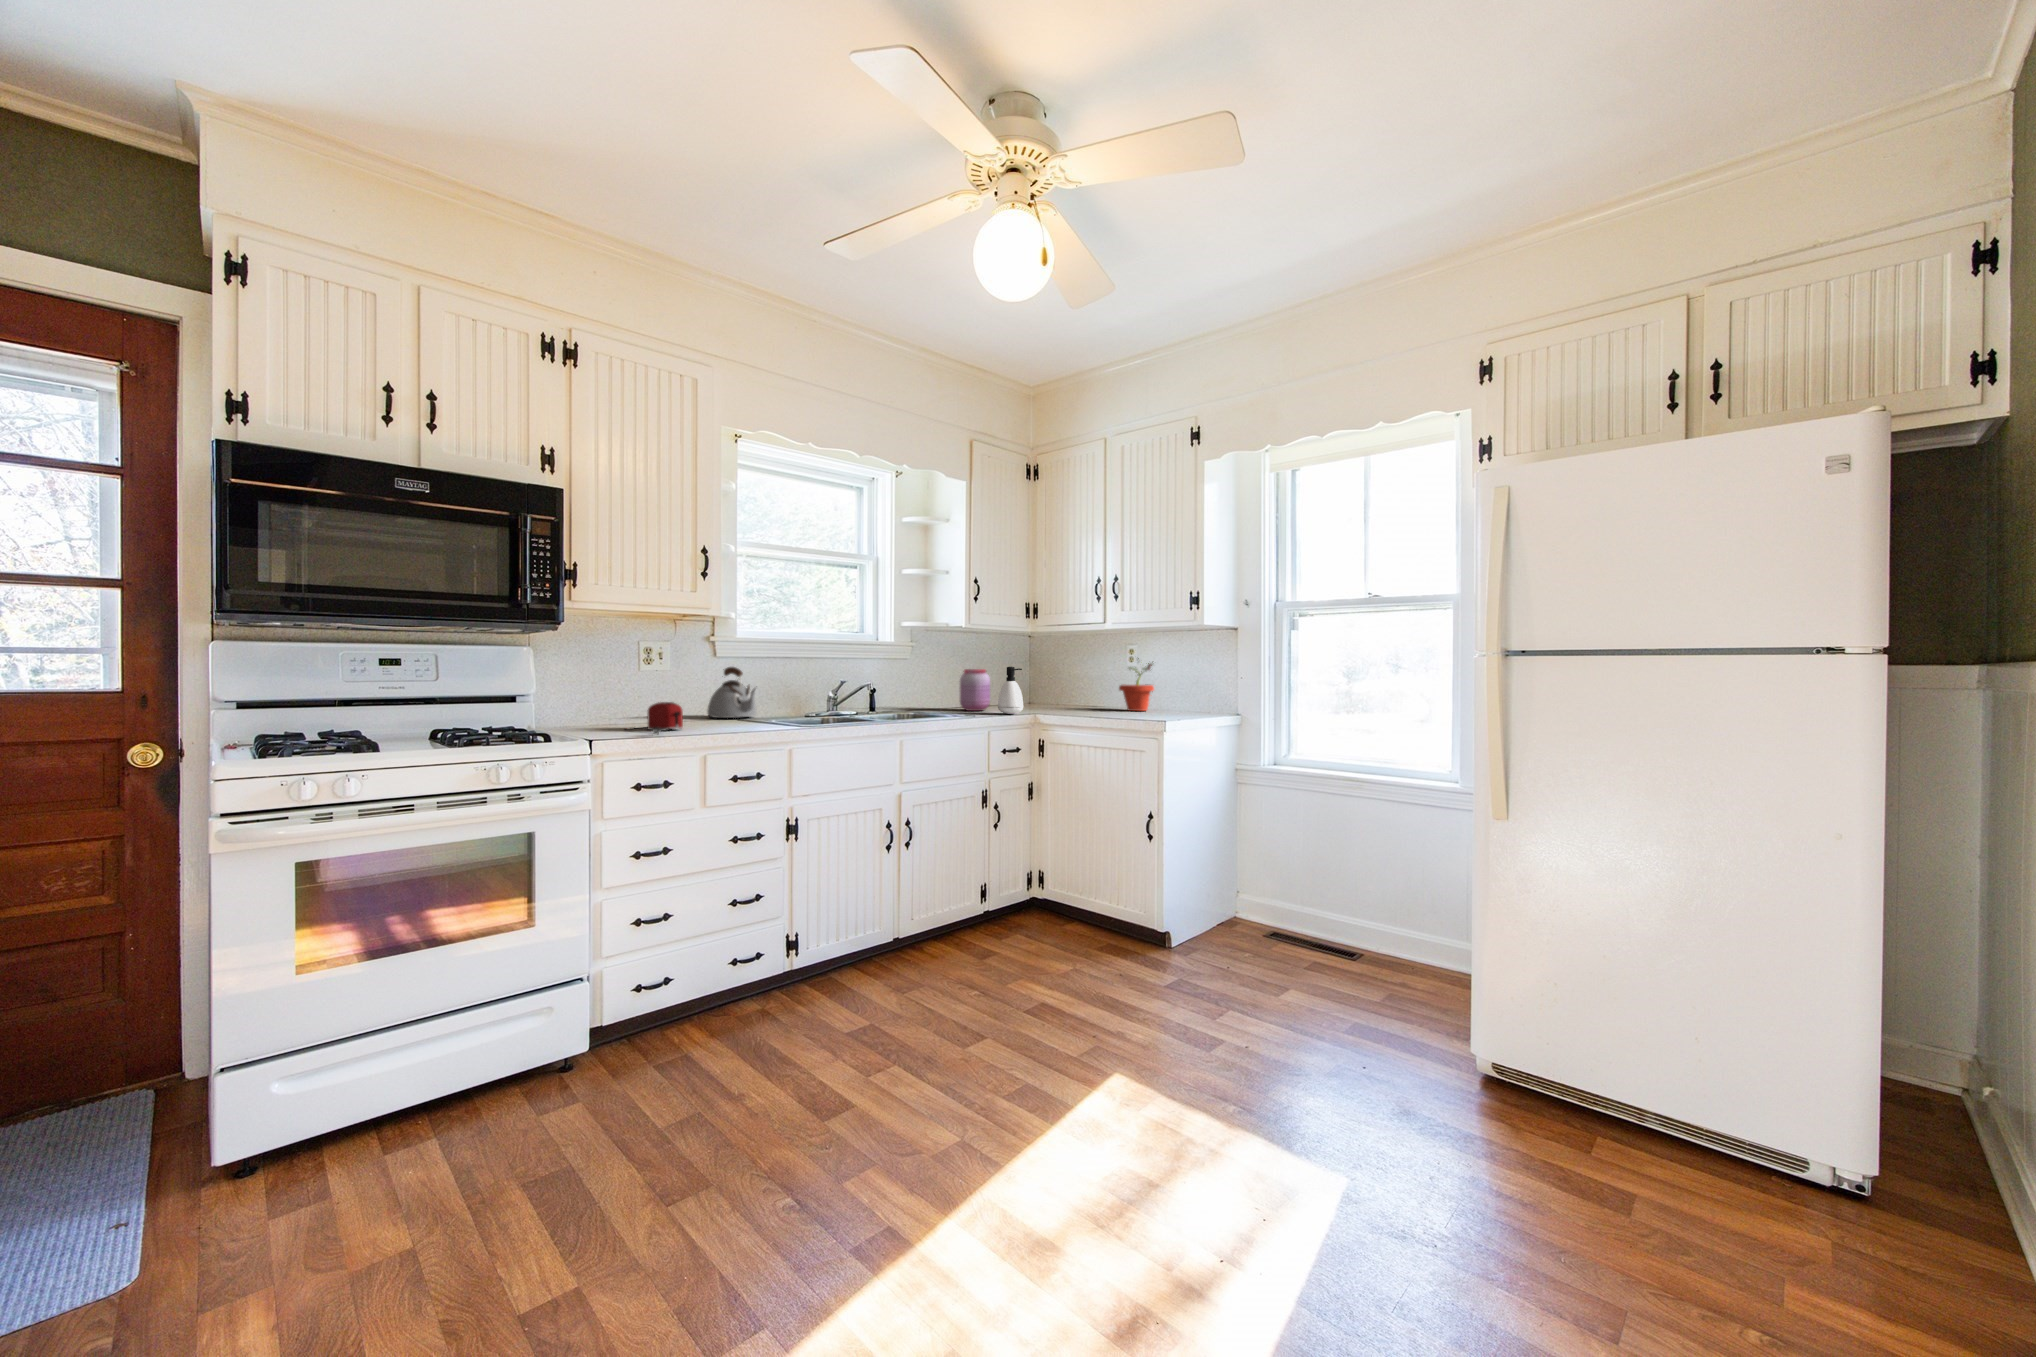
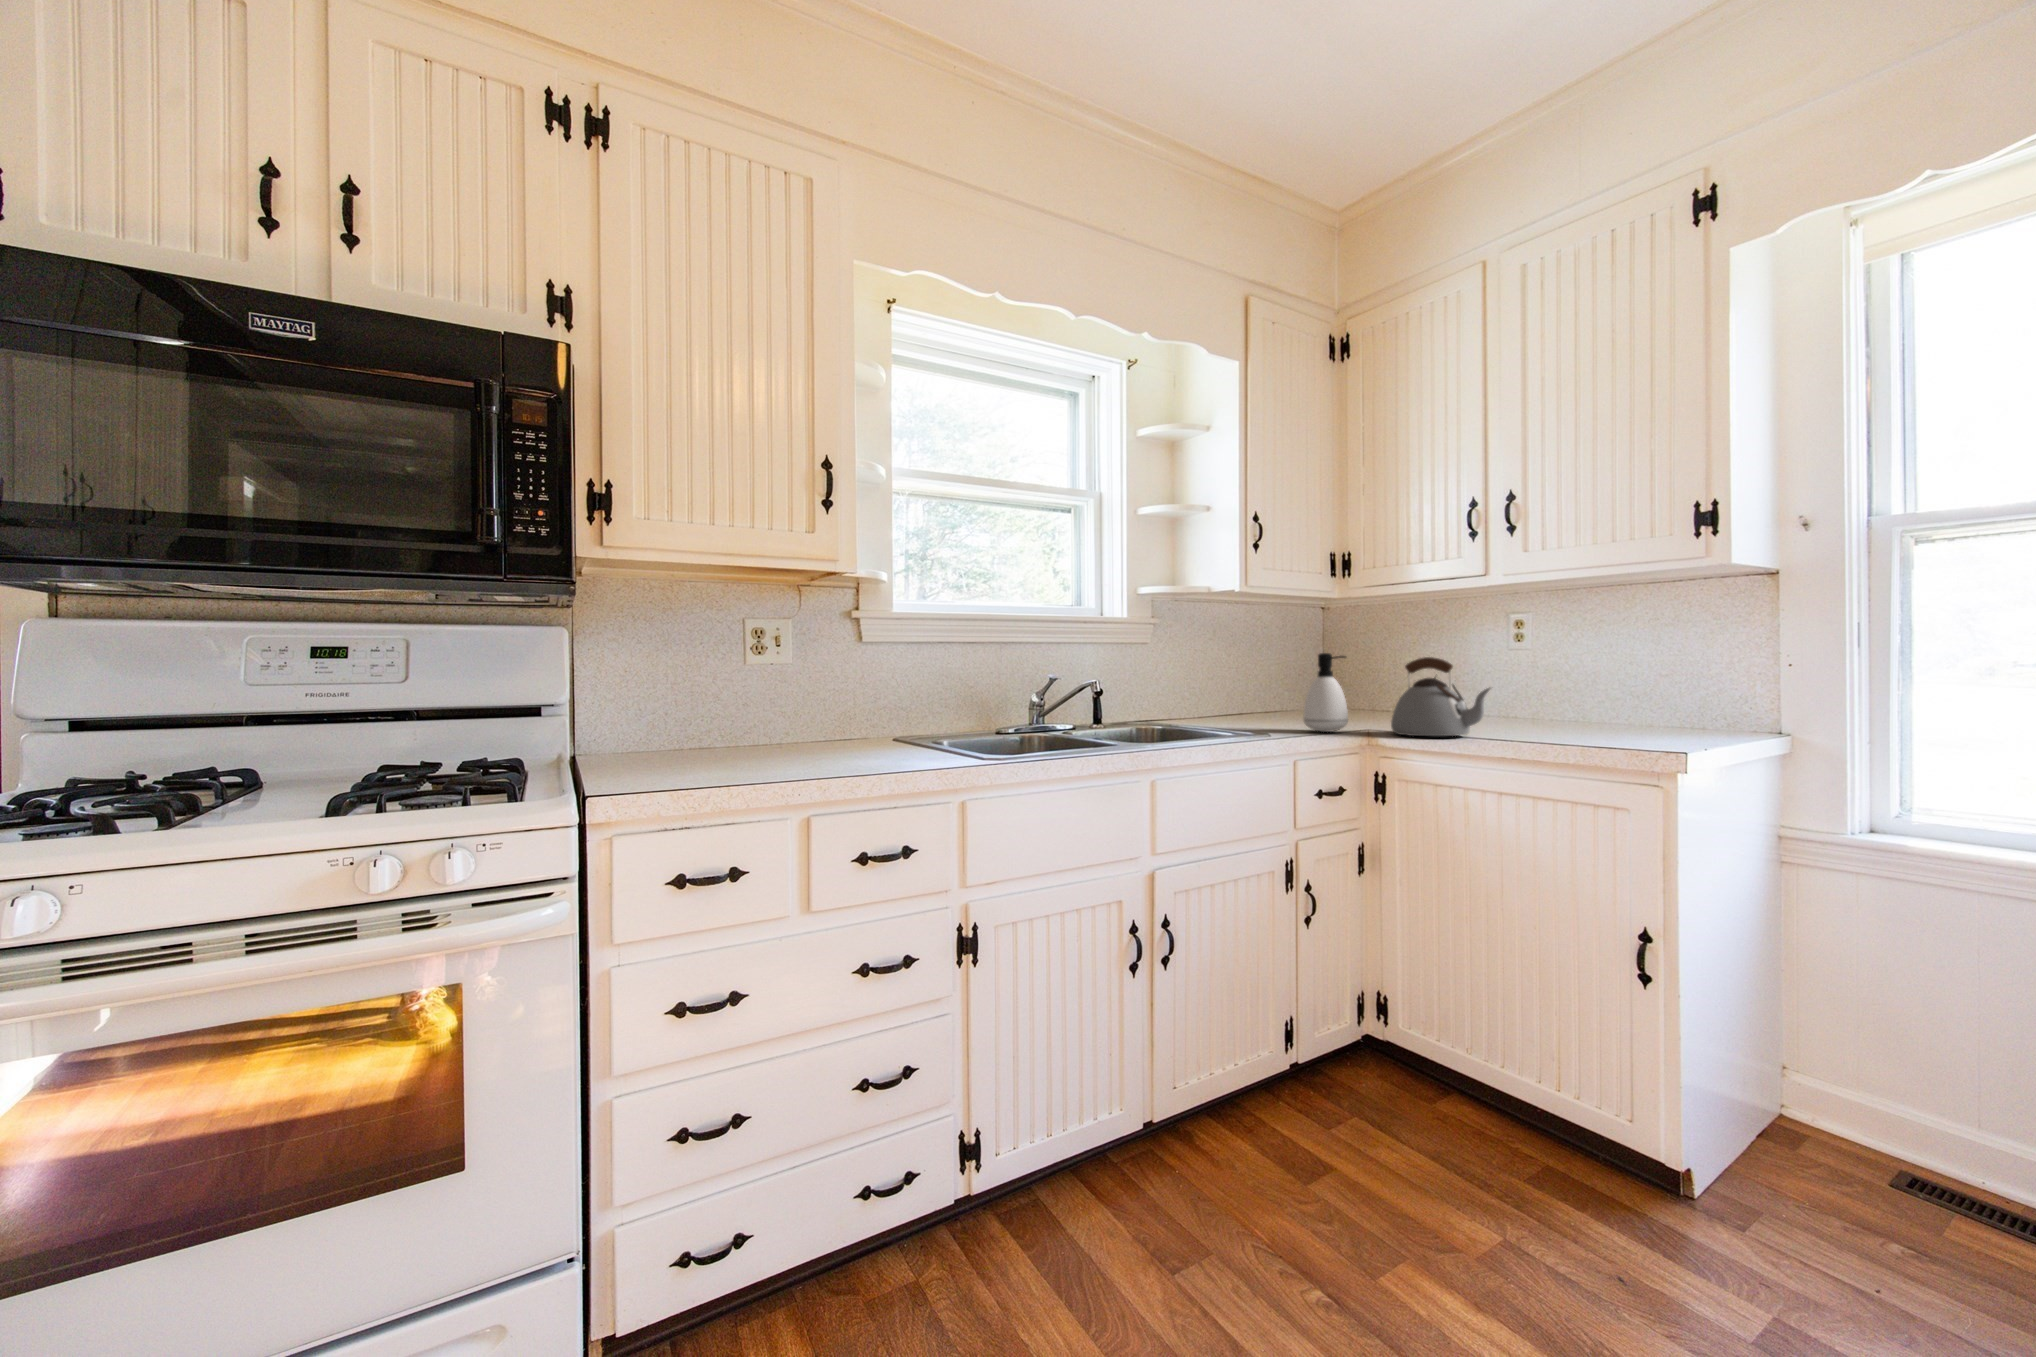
potted plant: present [1119,658,1154,711] -> none [1500,626,1578,726]
kettle: present [707,667,757,718] -> present [1391,657,1490,736]
jar: present [960,669,990,711] -> none [1233,659,1284,726]
toaster: present [625,702,683,734] -> none [695,717,787,777]

